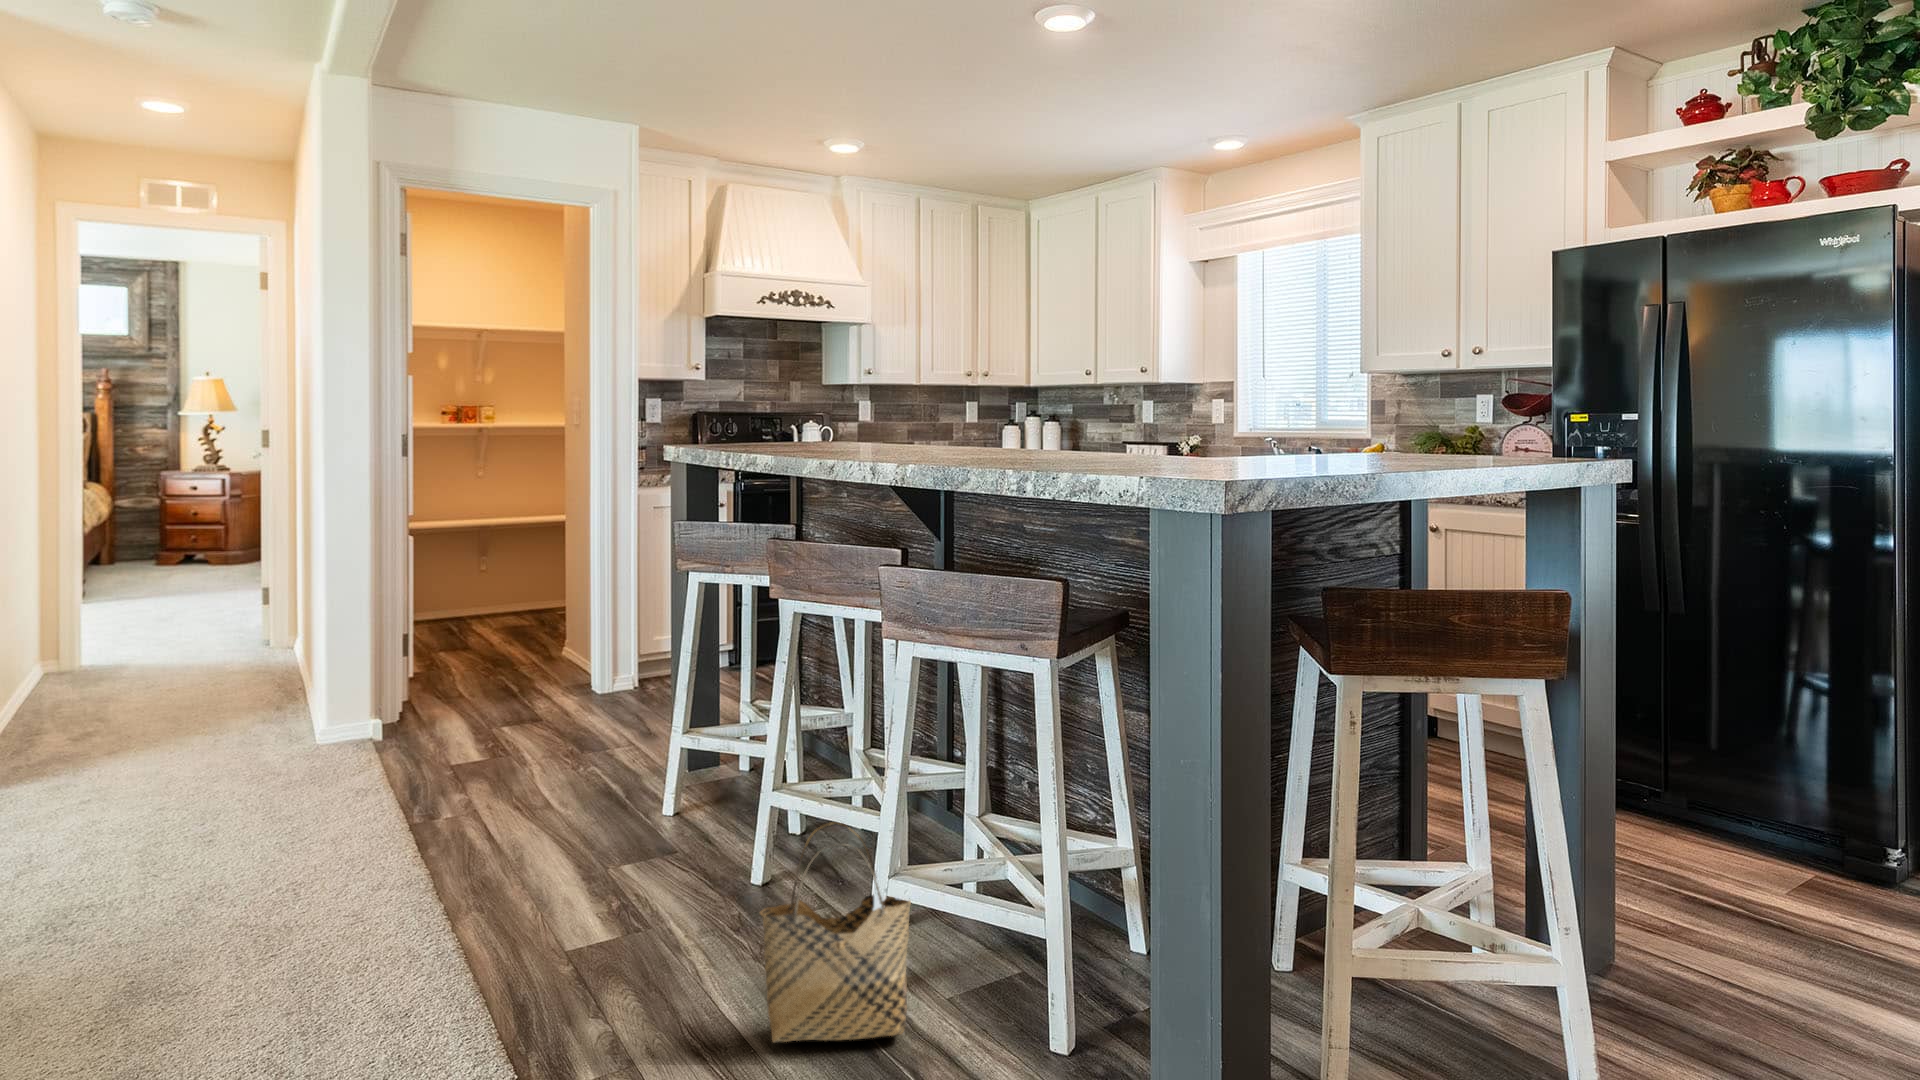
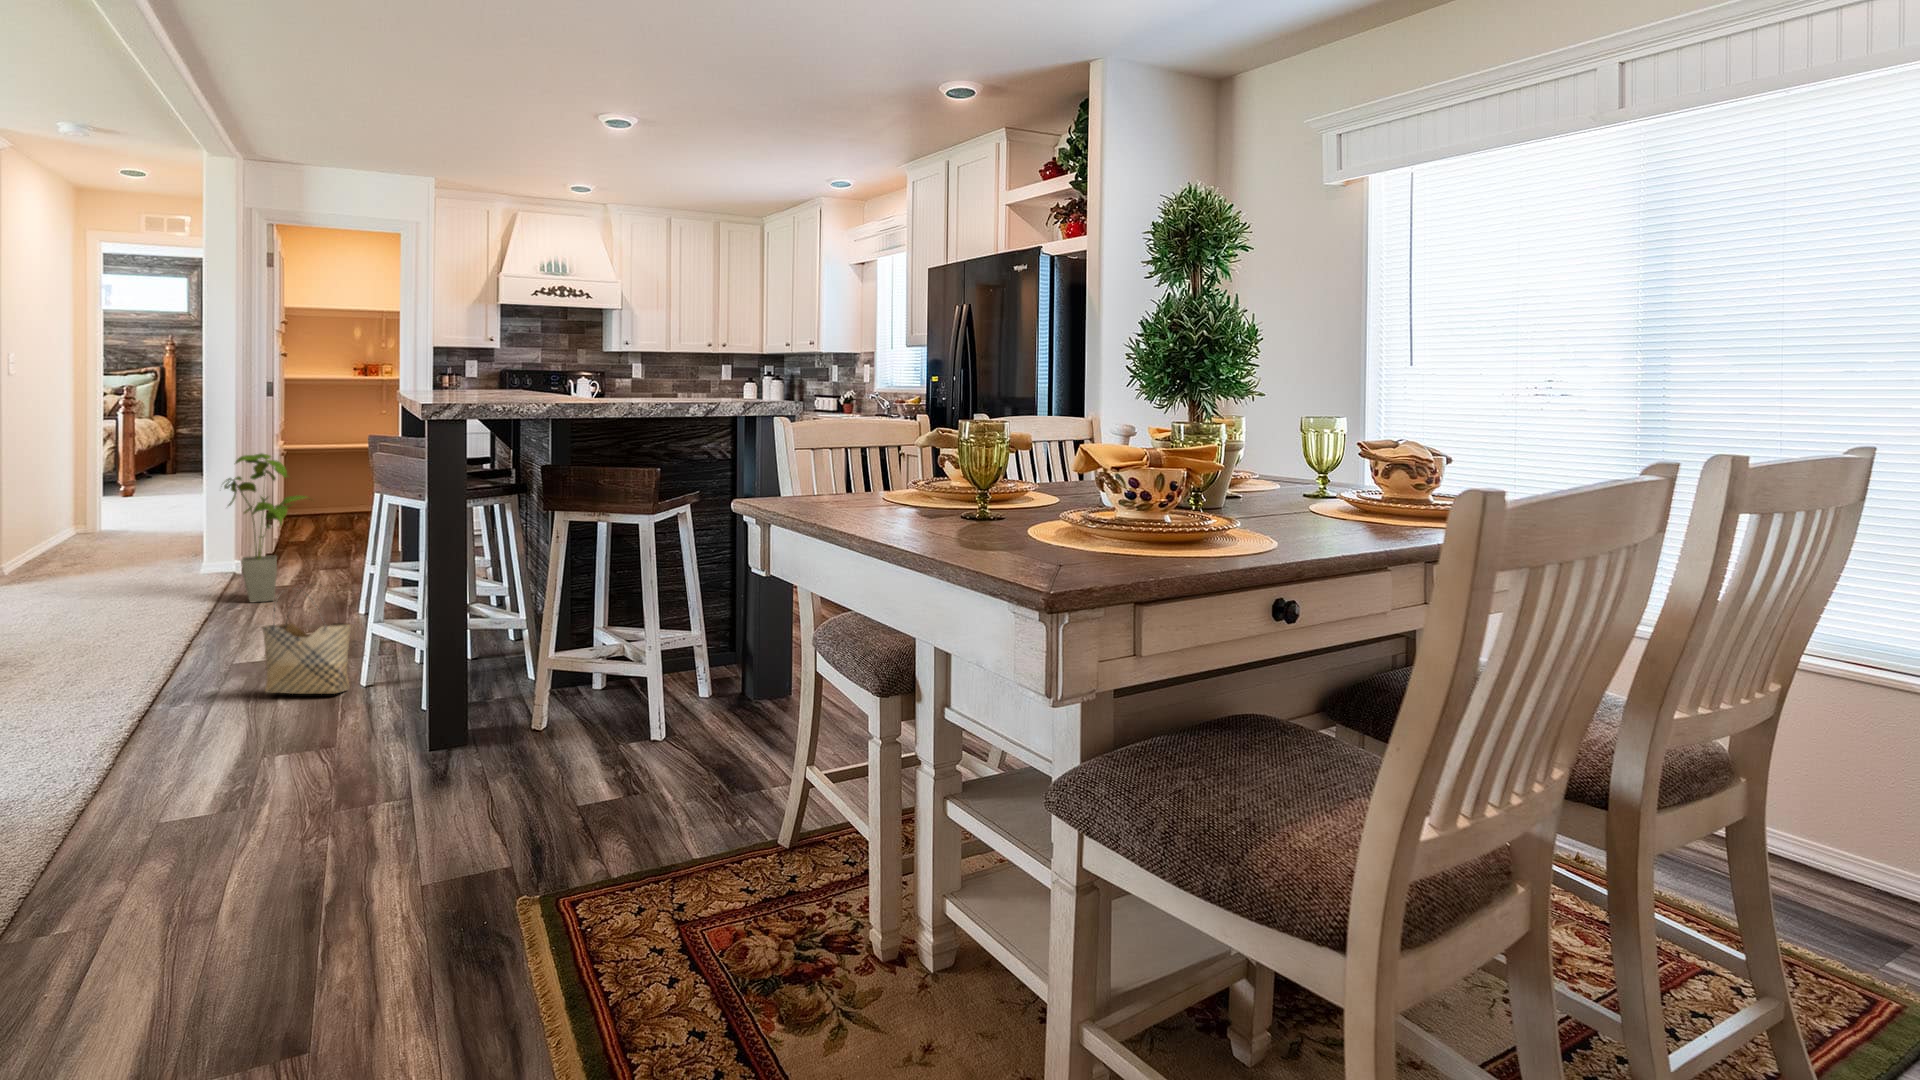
house plant: none [416,555,547,797] -> present [224,453,306,602]

